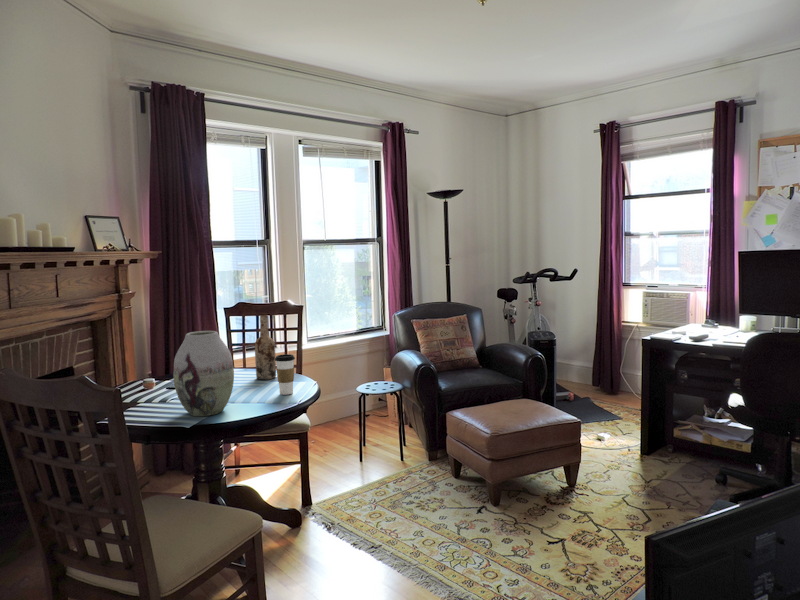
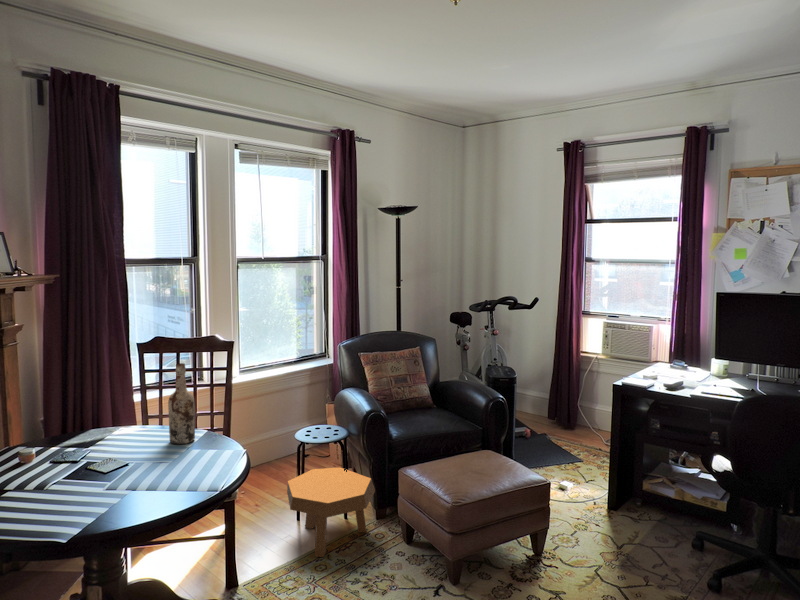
vase: present [173,331,234,416] -> none [46,401,132,518]
coffee cup: present [275,354,295,395] -> none [190,421,216,474]
footstool: none [351,416,427,486] -> present [287,467,375,557]

